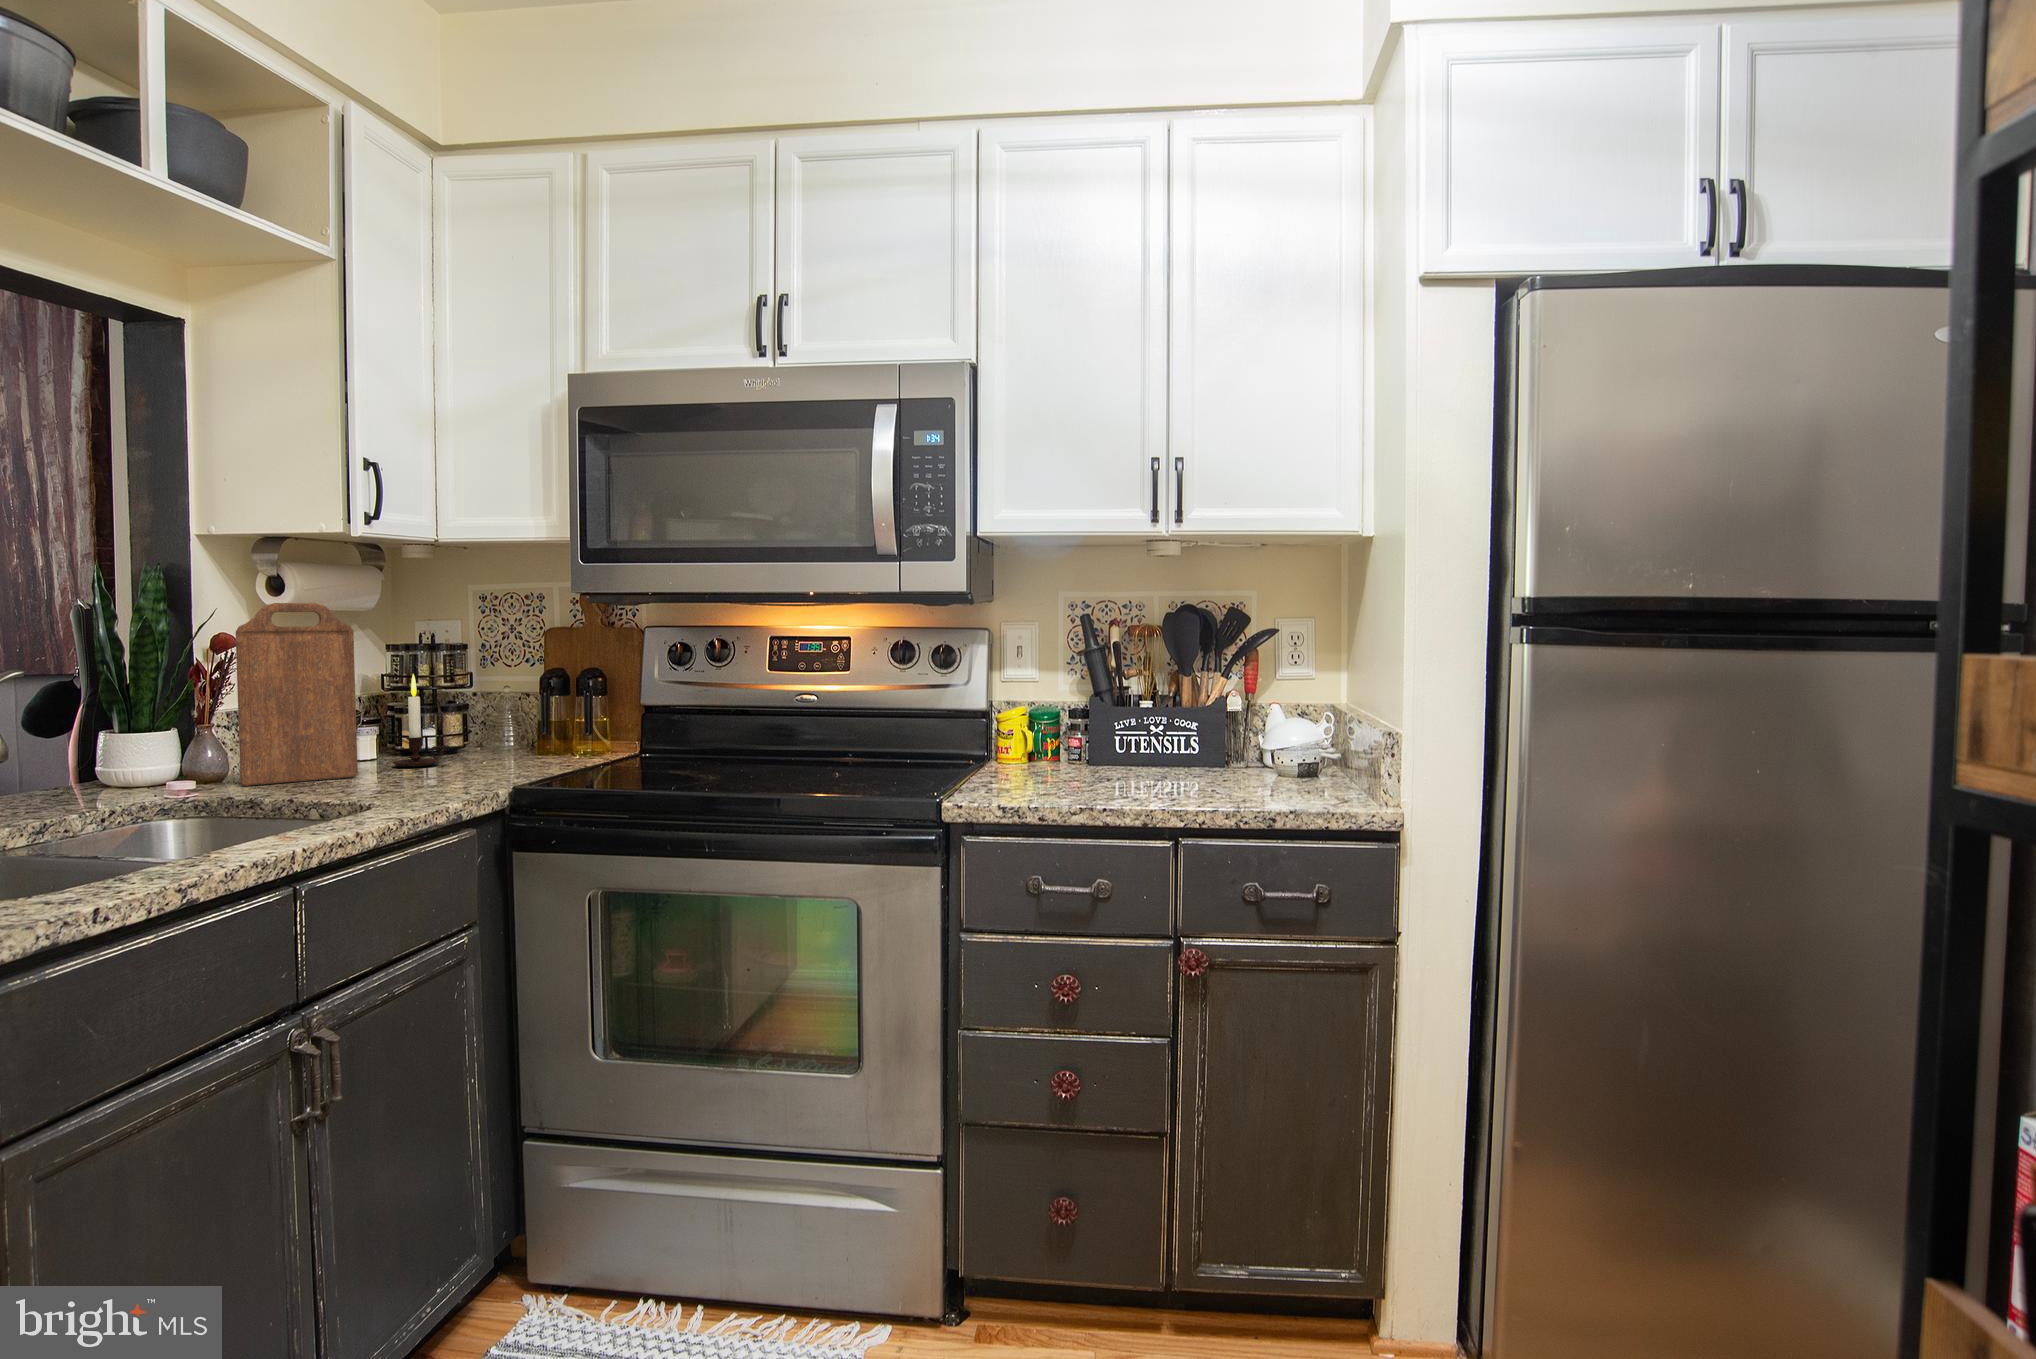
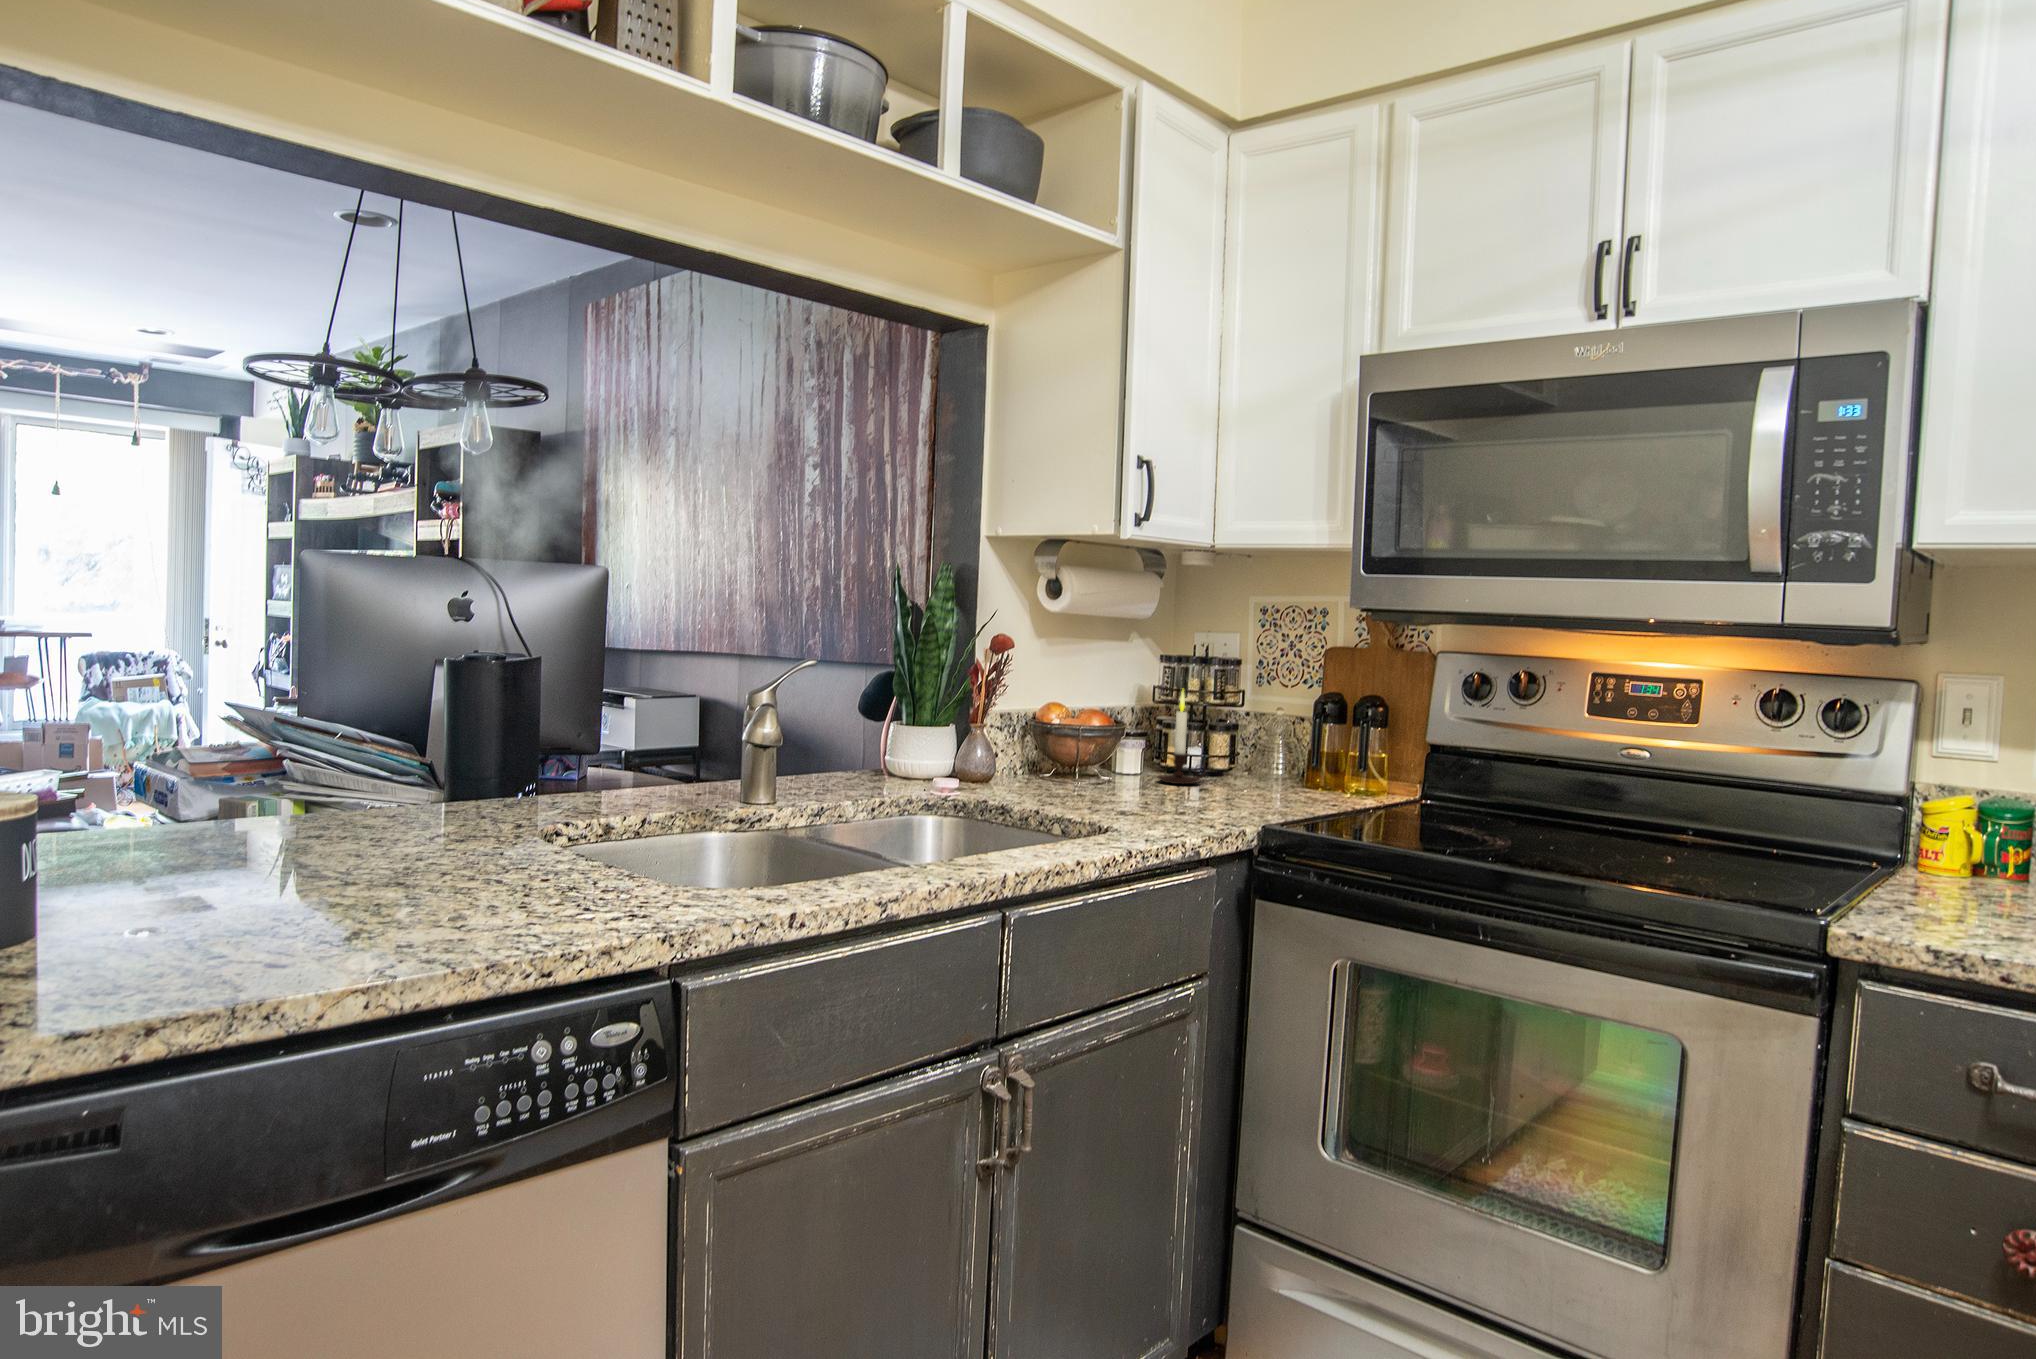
cutting board: present [236,603,358,785] -> none [1018,610,1127,788]

